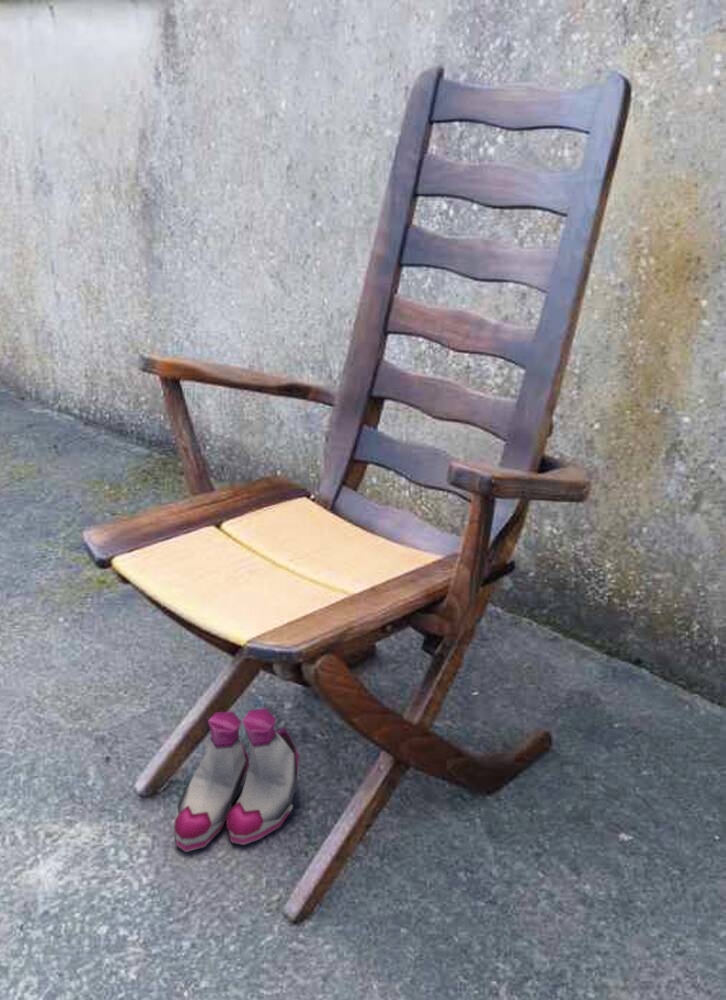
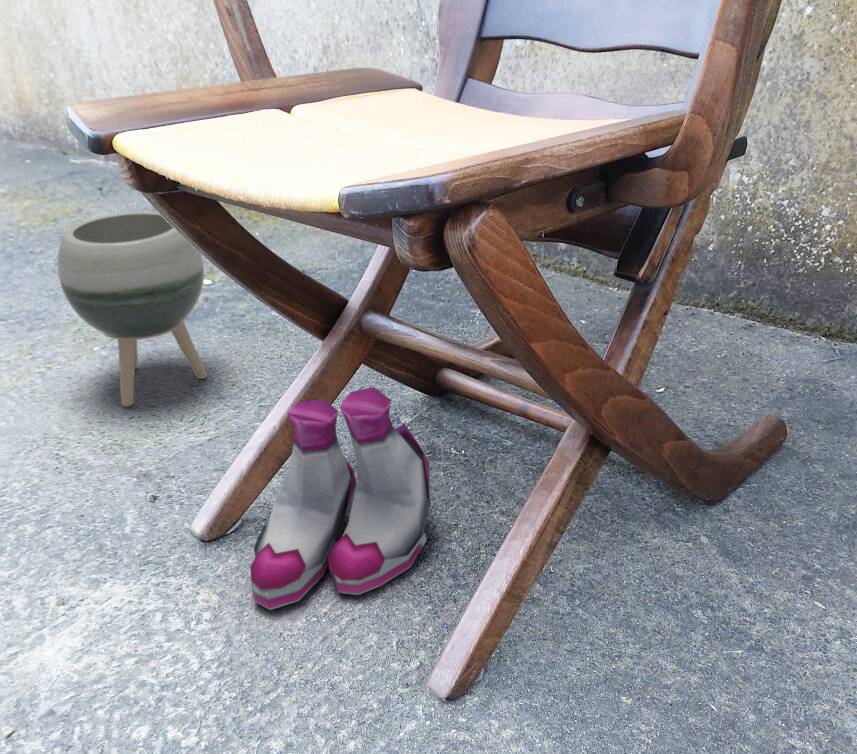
planter: none [49,534,152,678] -> present [57,211,207,406]

